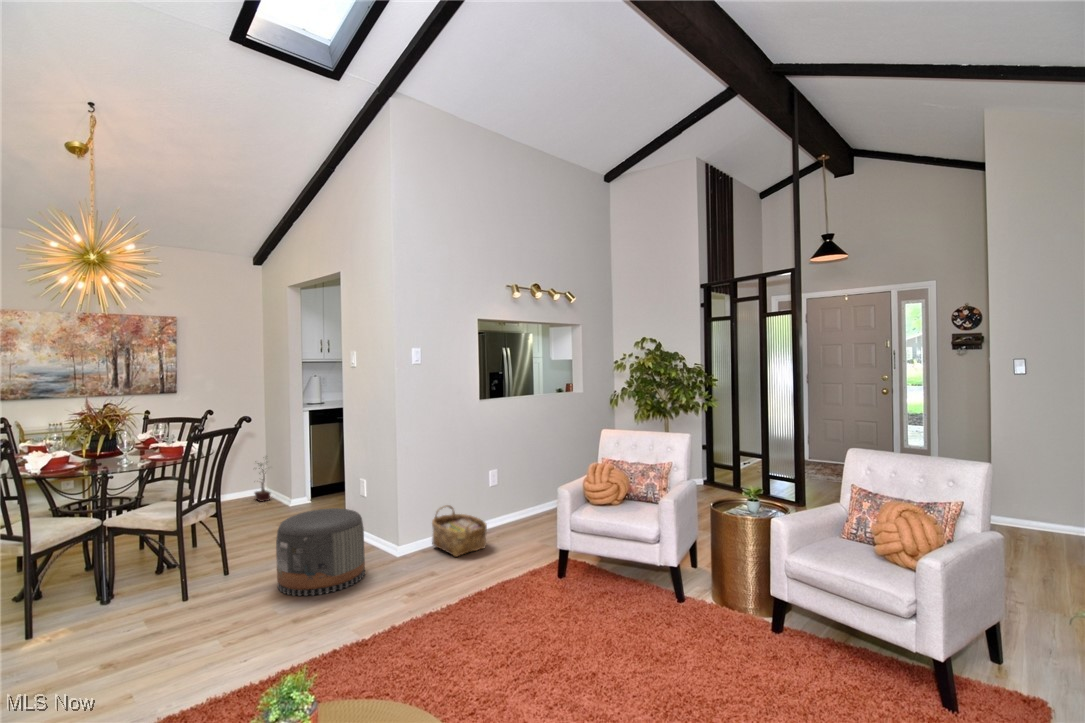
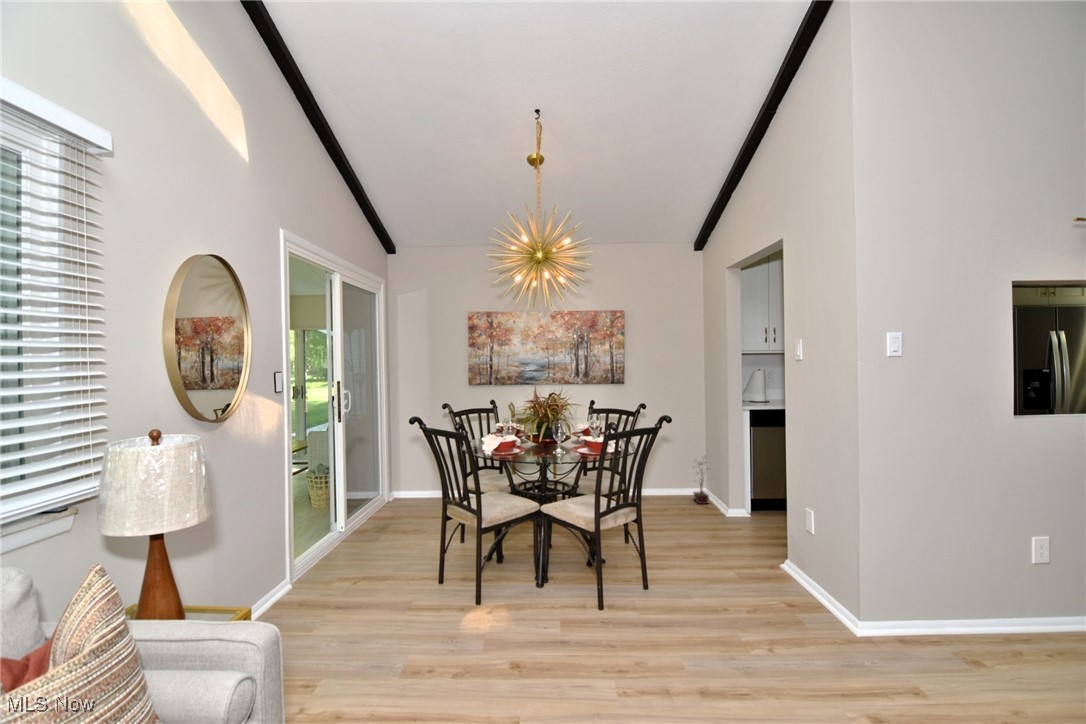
woven basket: present [432,505,487,557] -> none [917,577,1031,674]
pouf: present [276,508,365,596] -> none [691,542,805,665]

